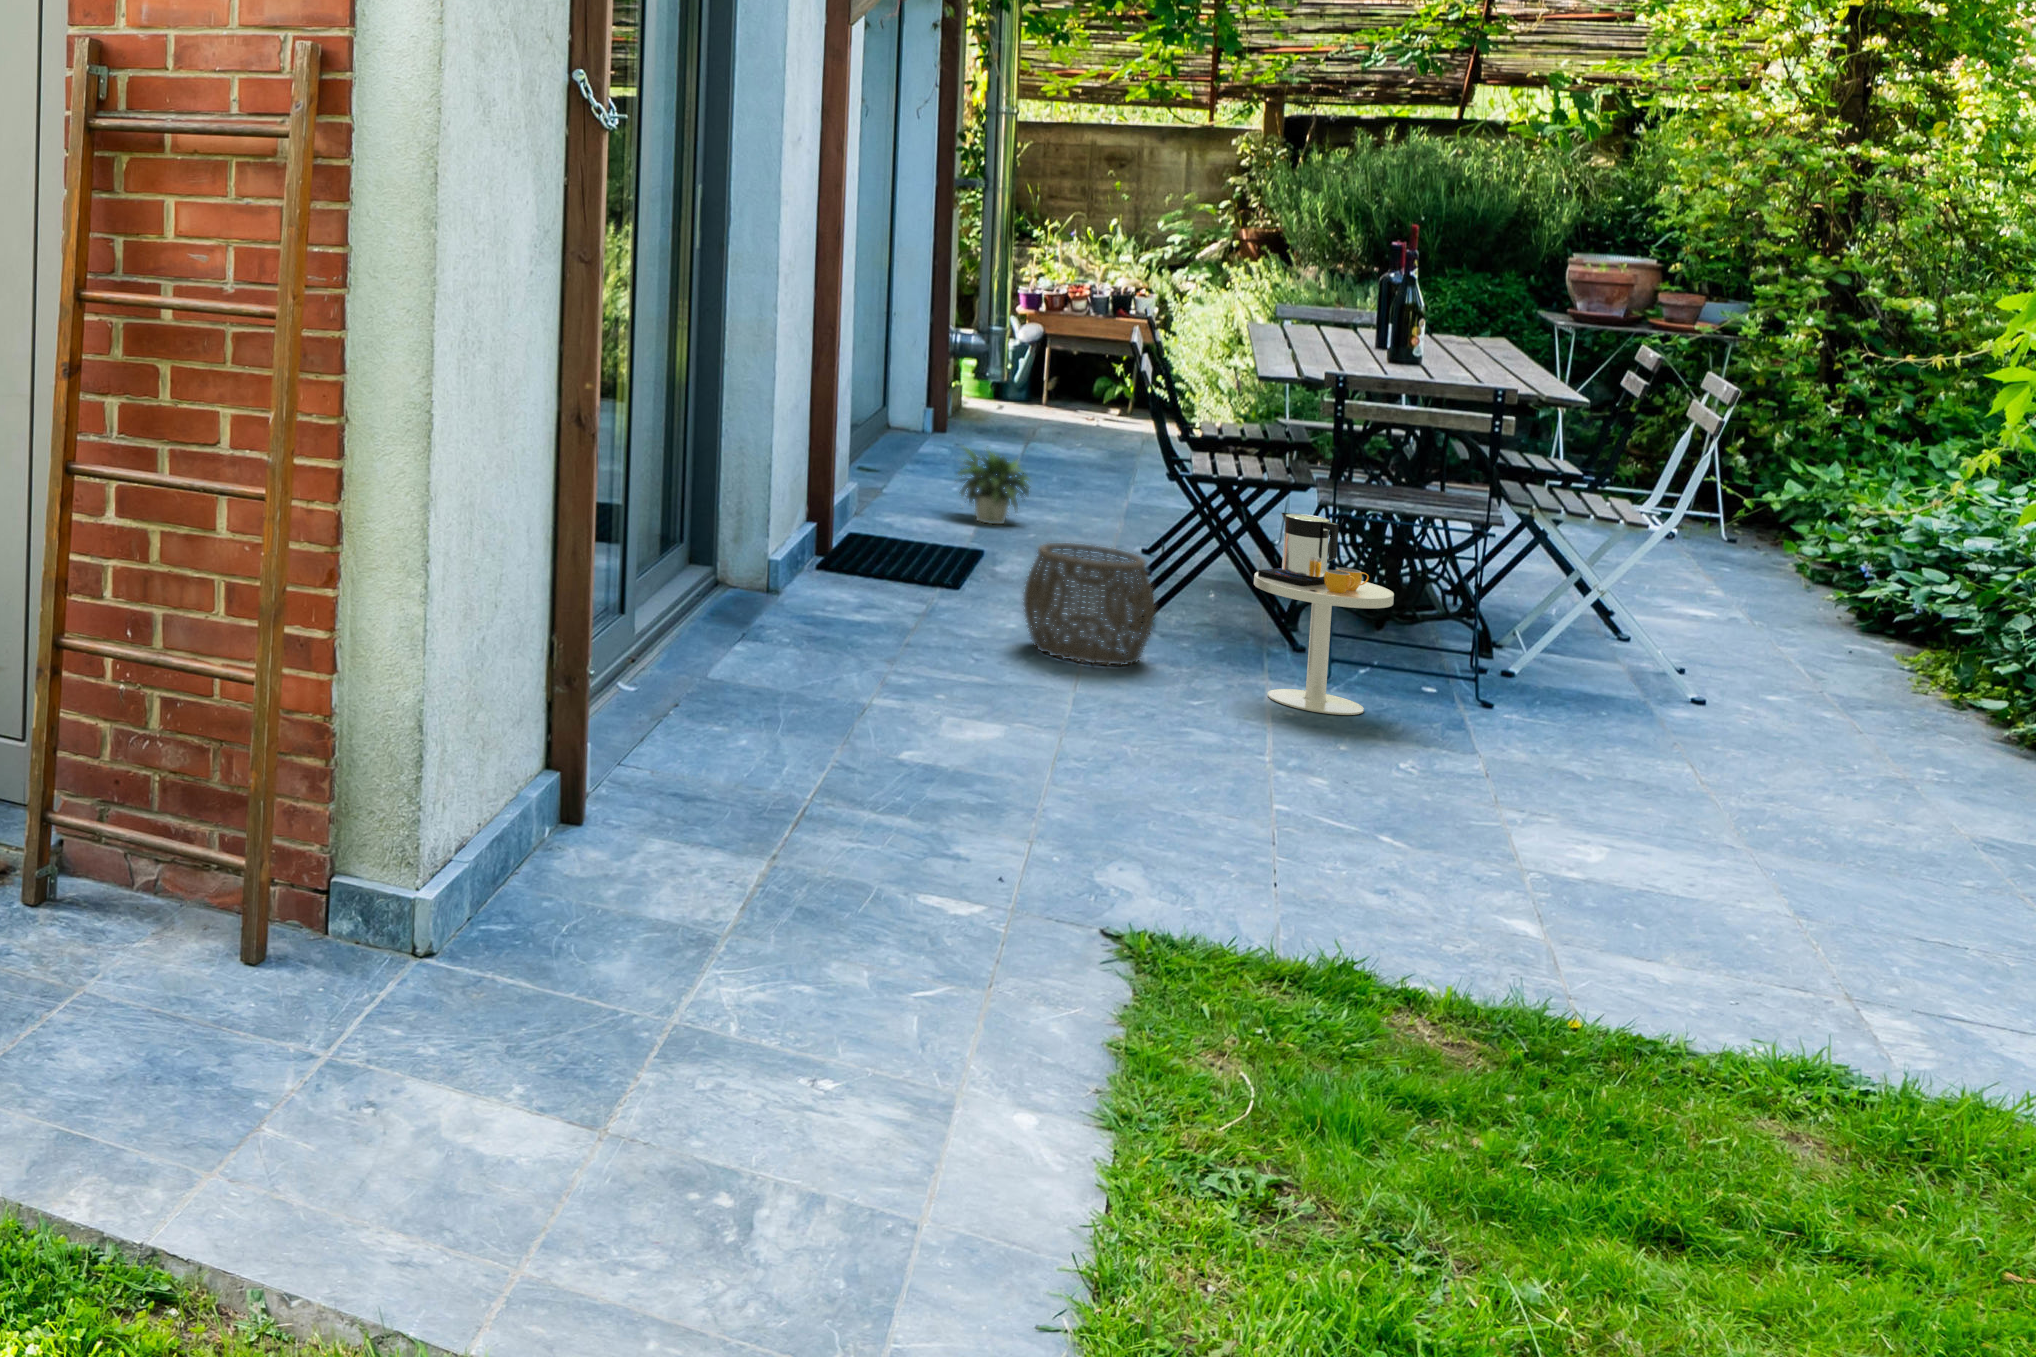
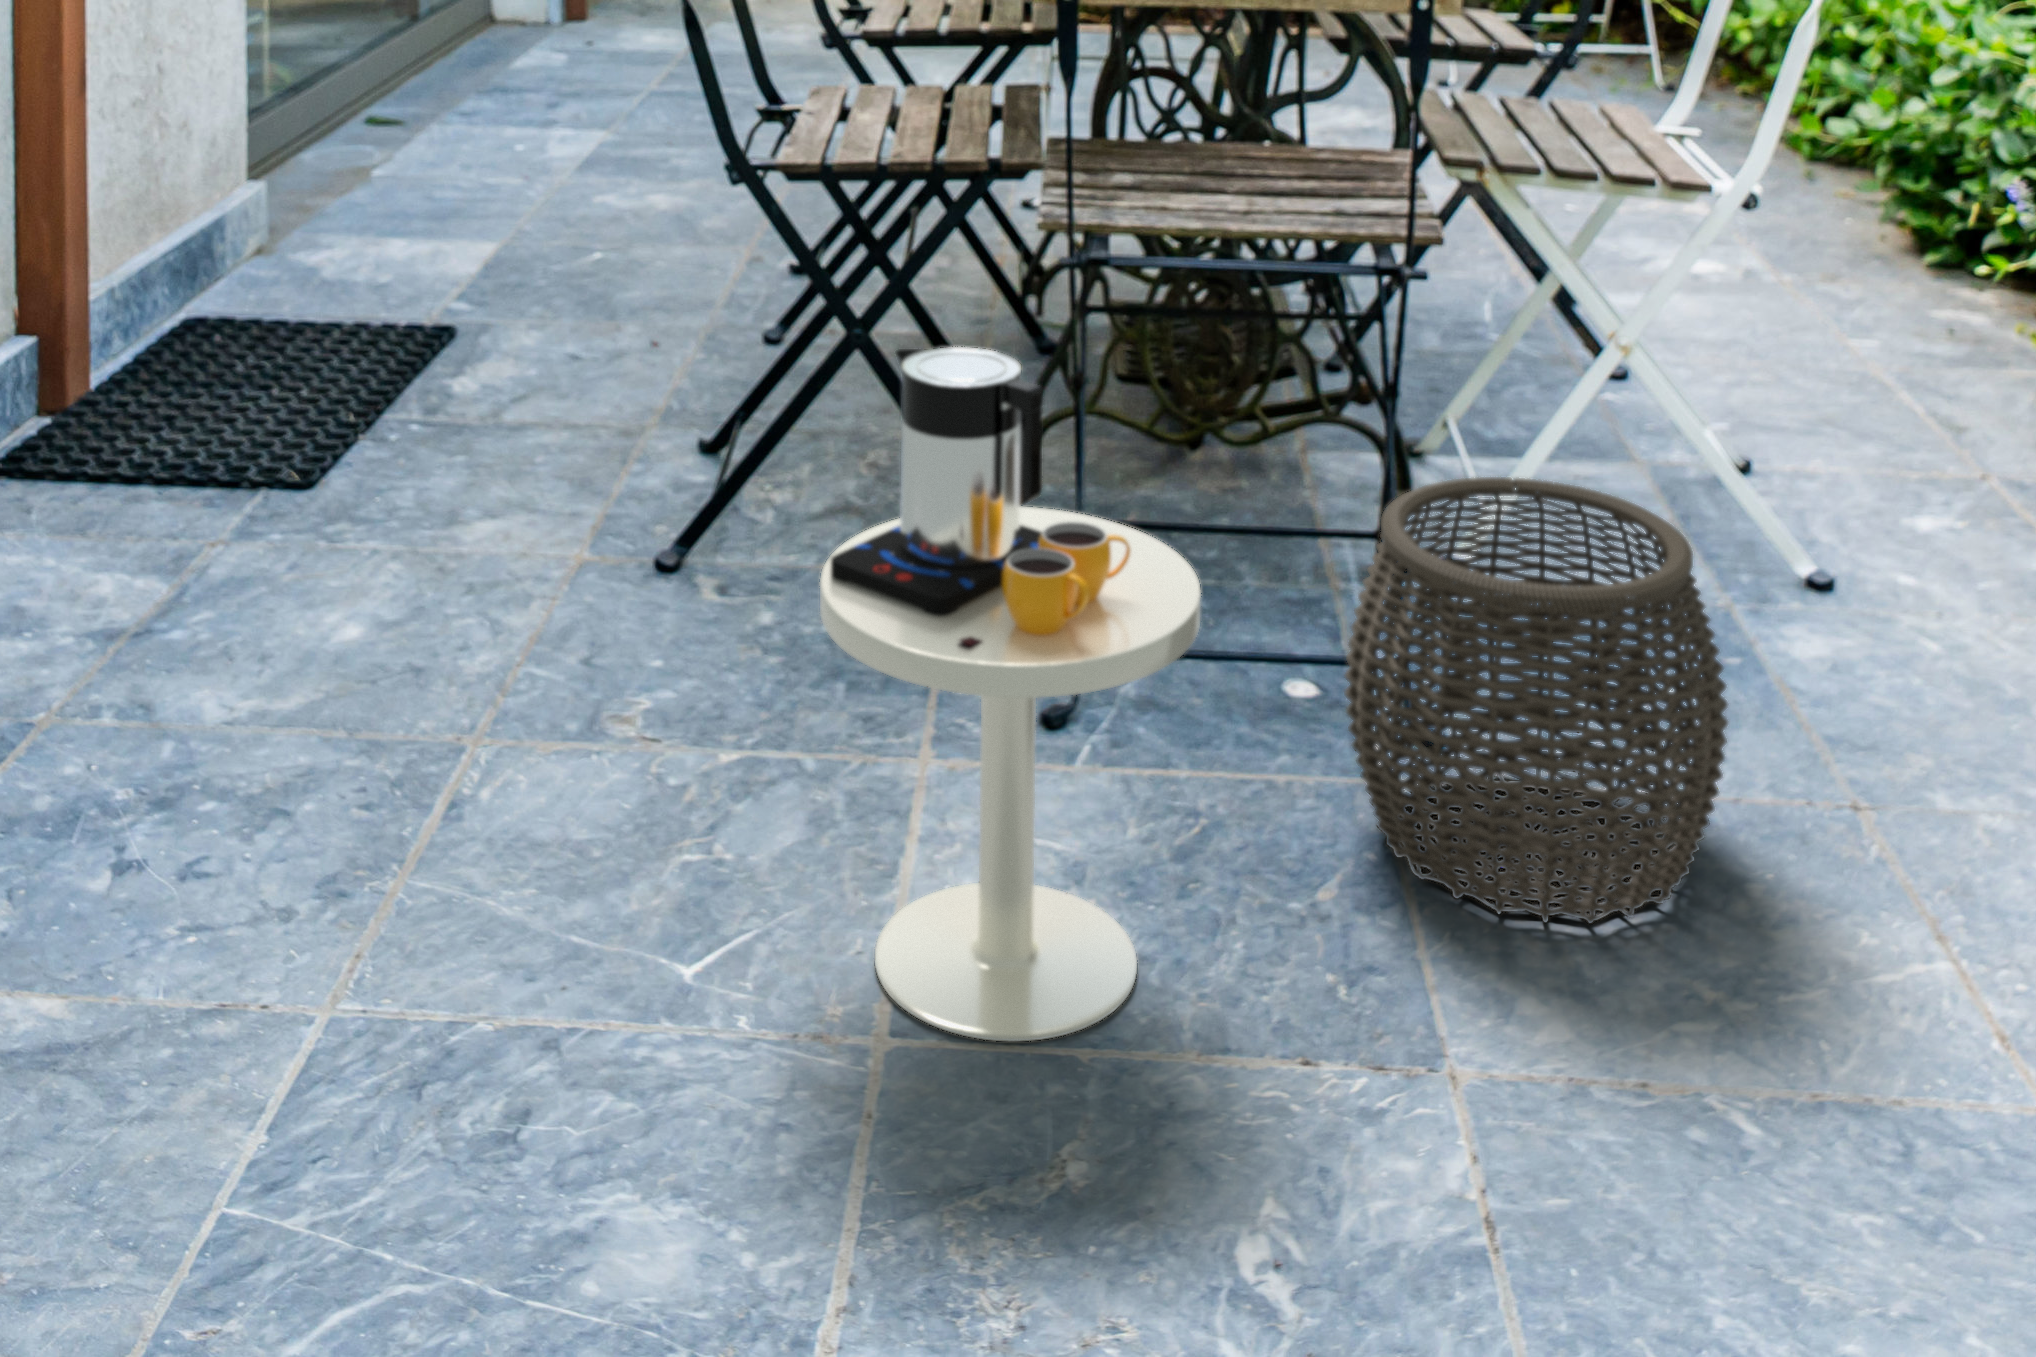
potted plant: present [958,448,1029,524] -> none [447,79,596,244]
woven basket: present [1024,543,1155,665] -> present [1345,477,1728,923]

